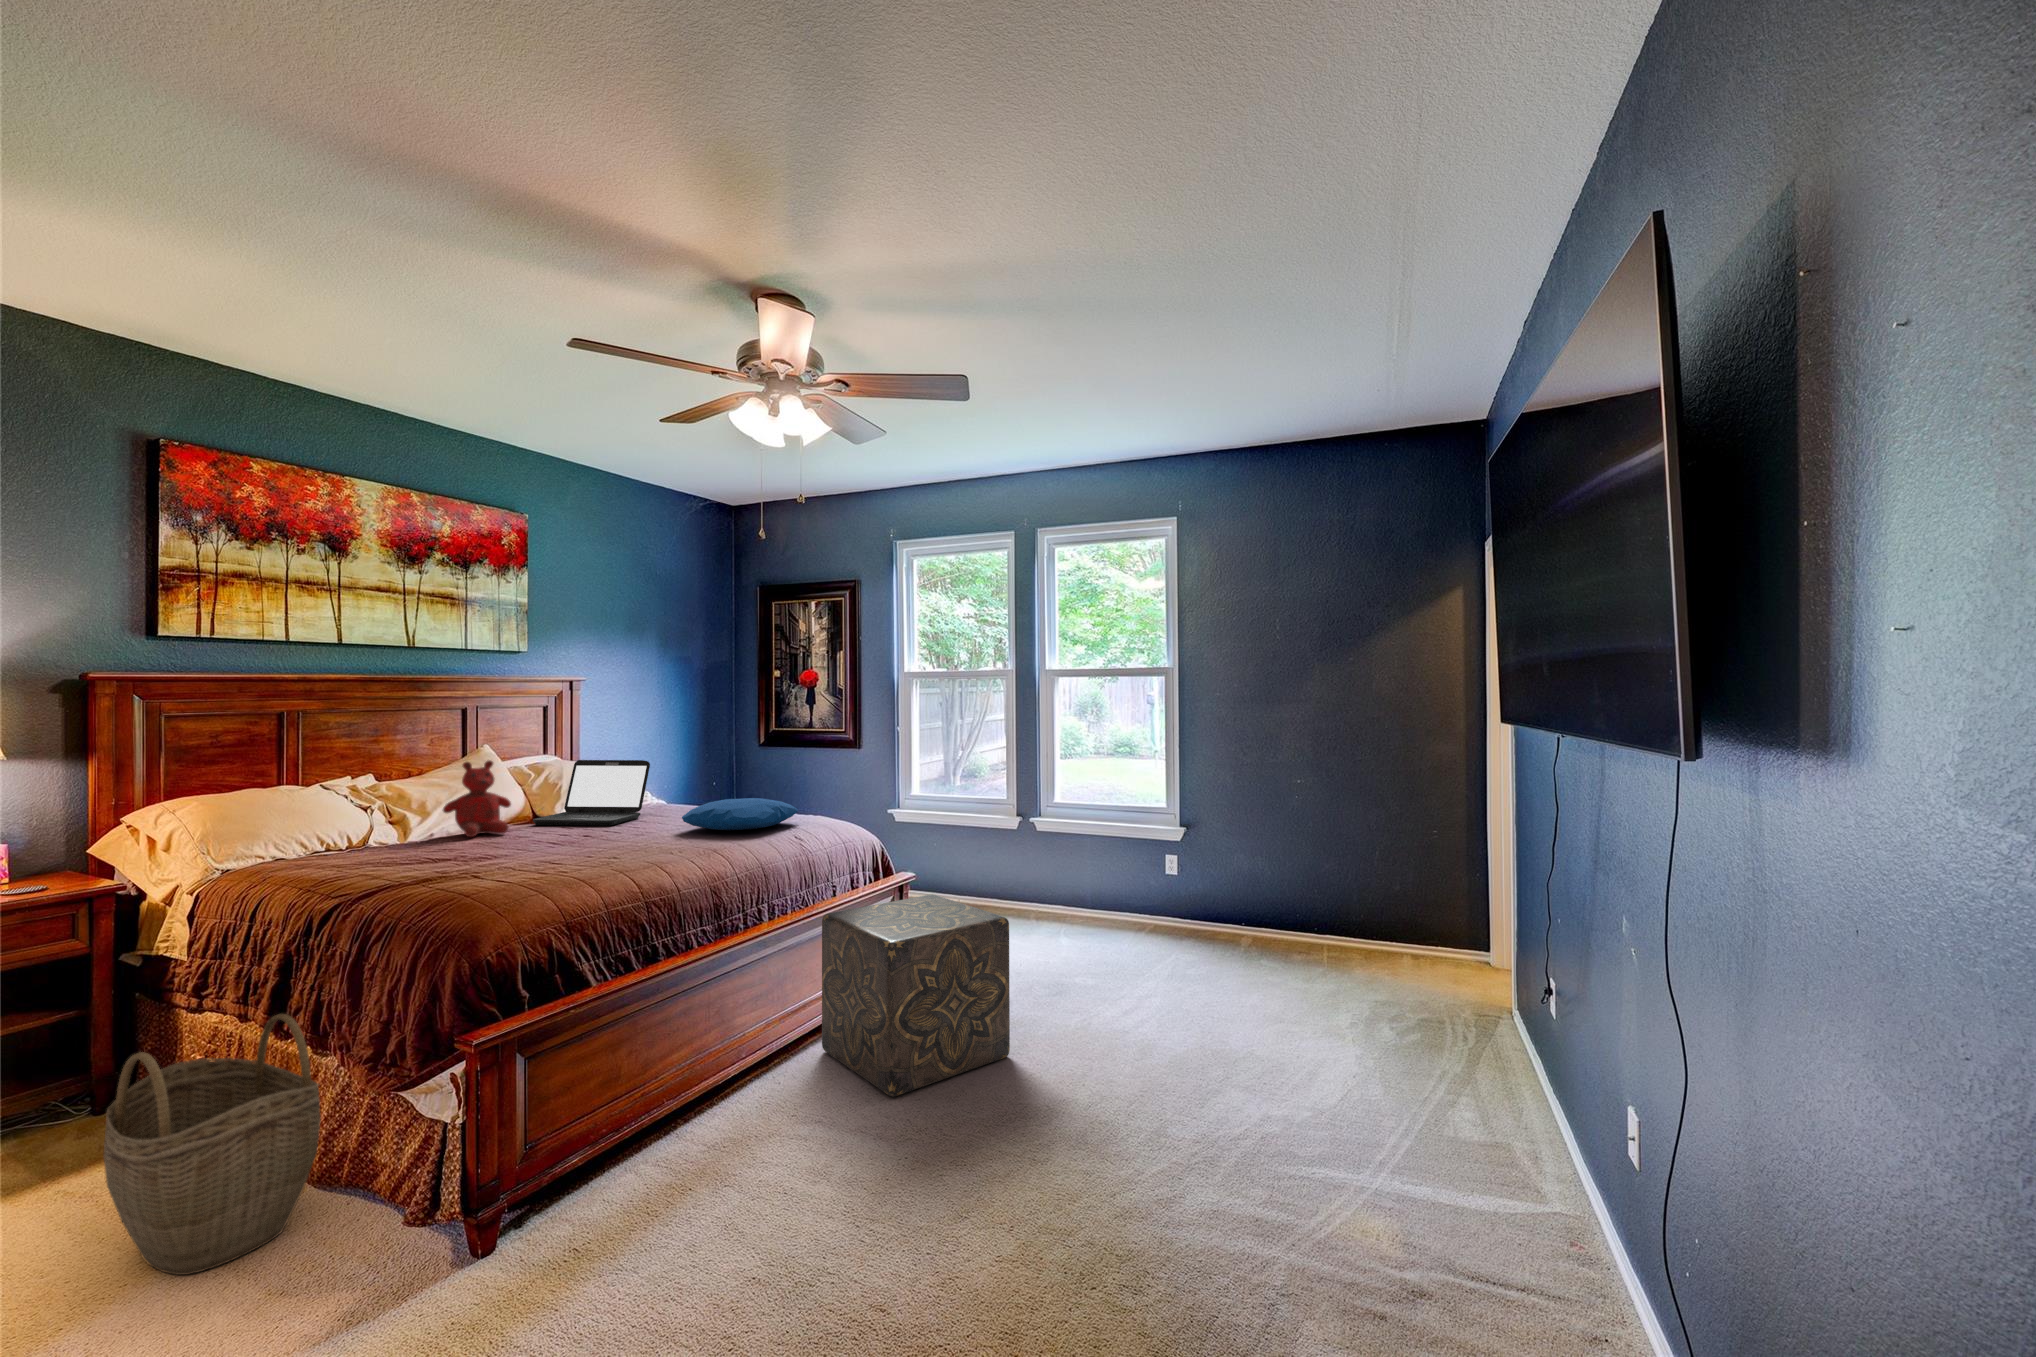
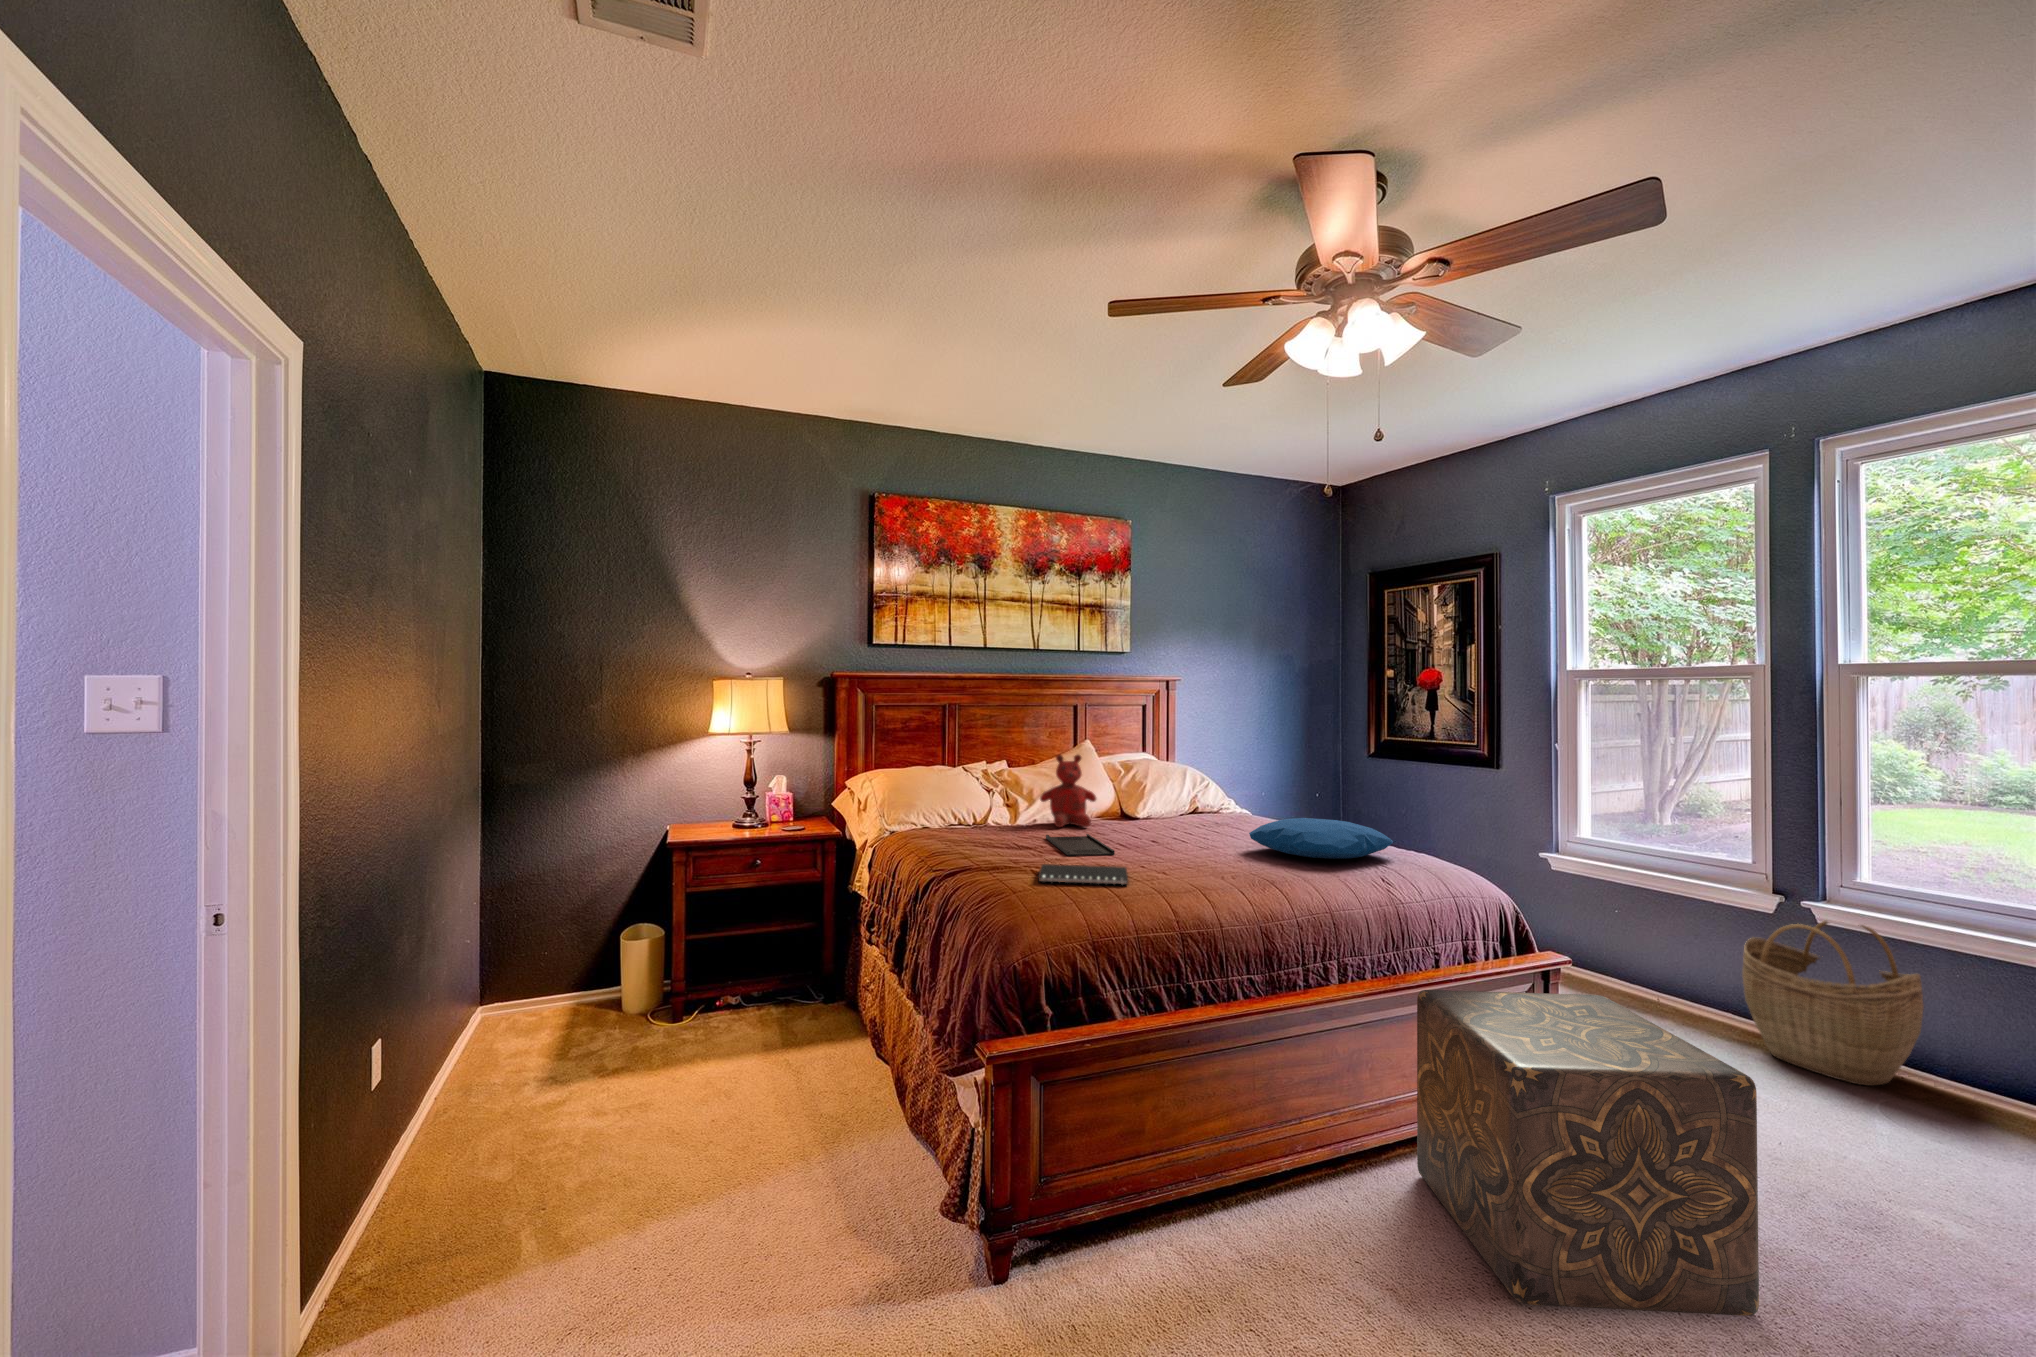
laptop: present [533,760,650,826] -> none [1117,760,1229,832]
tray: none [464,838,555,859] -> present [1046,834,1115,856]
notebook: none [488,858,590,883] -> present [1038,864,1128,885]
woven basket: present [104,1014,321,1275] -> present [1742,921,1924,1085]

